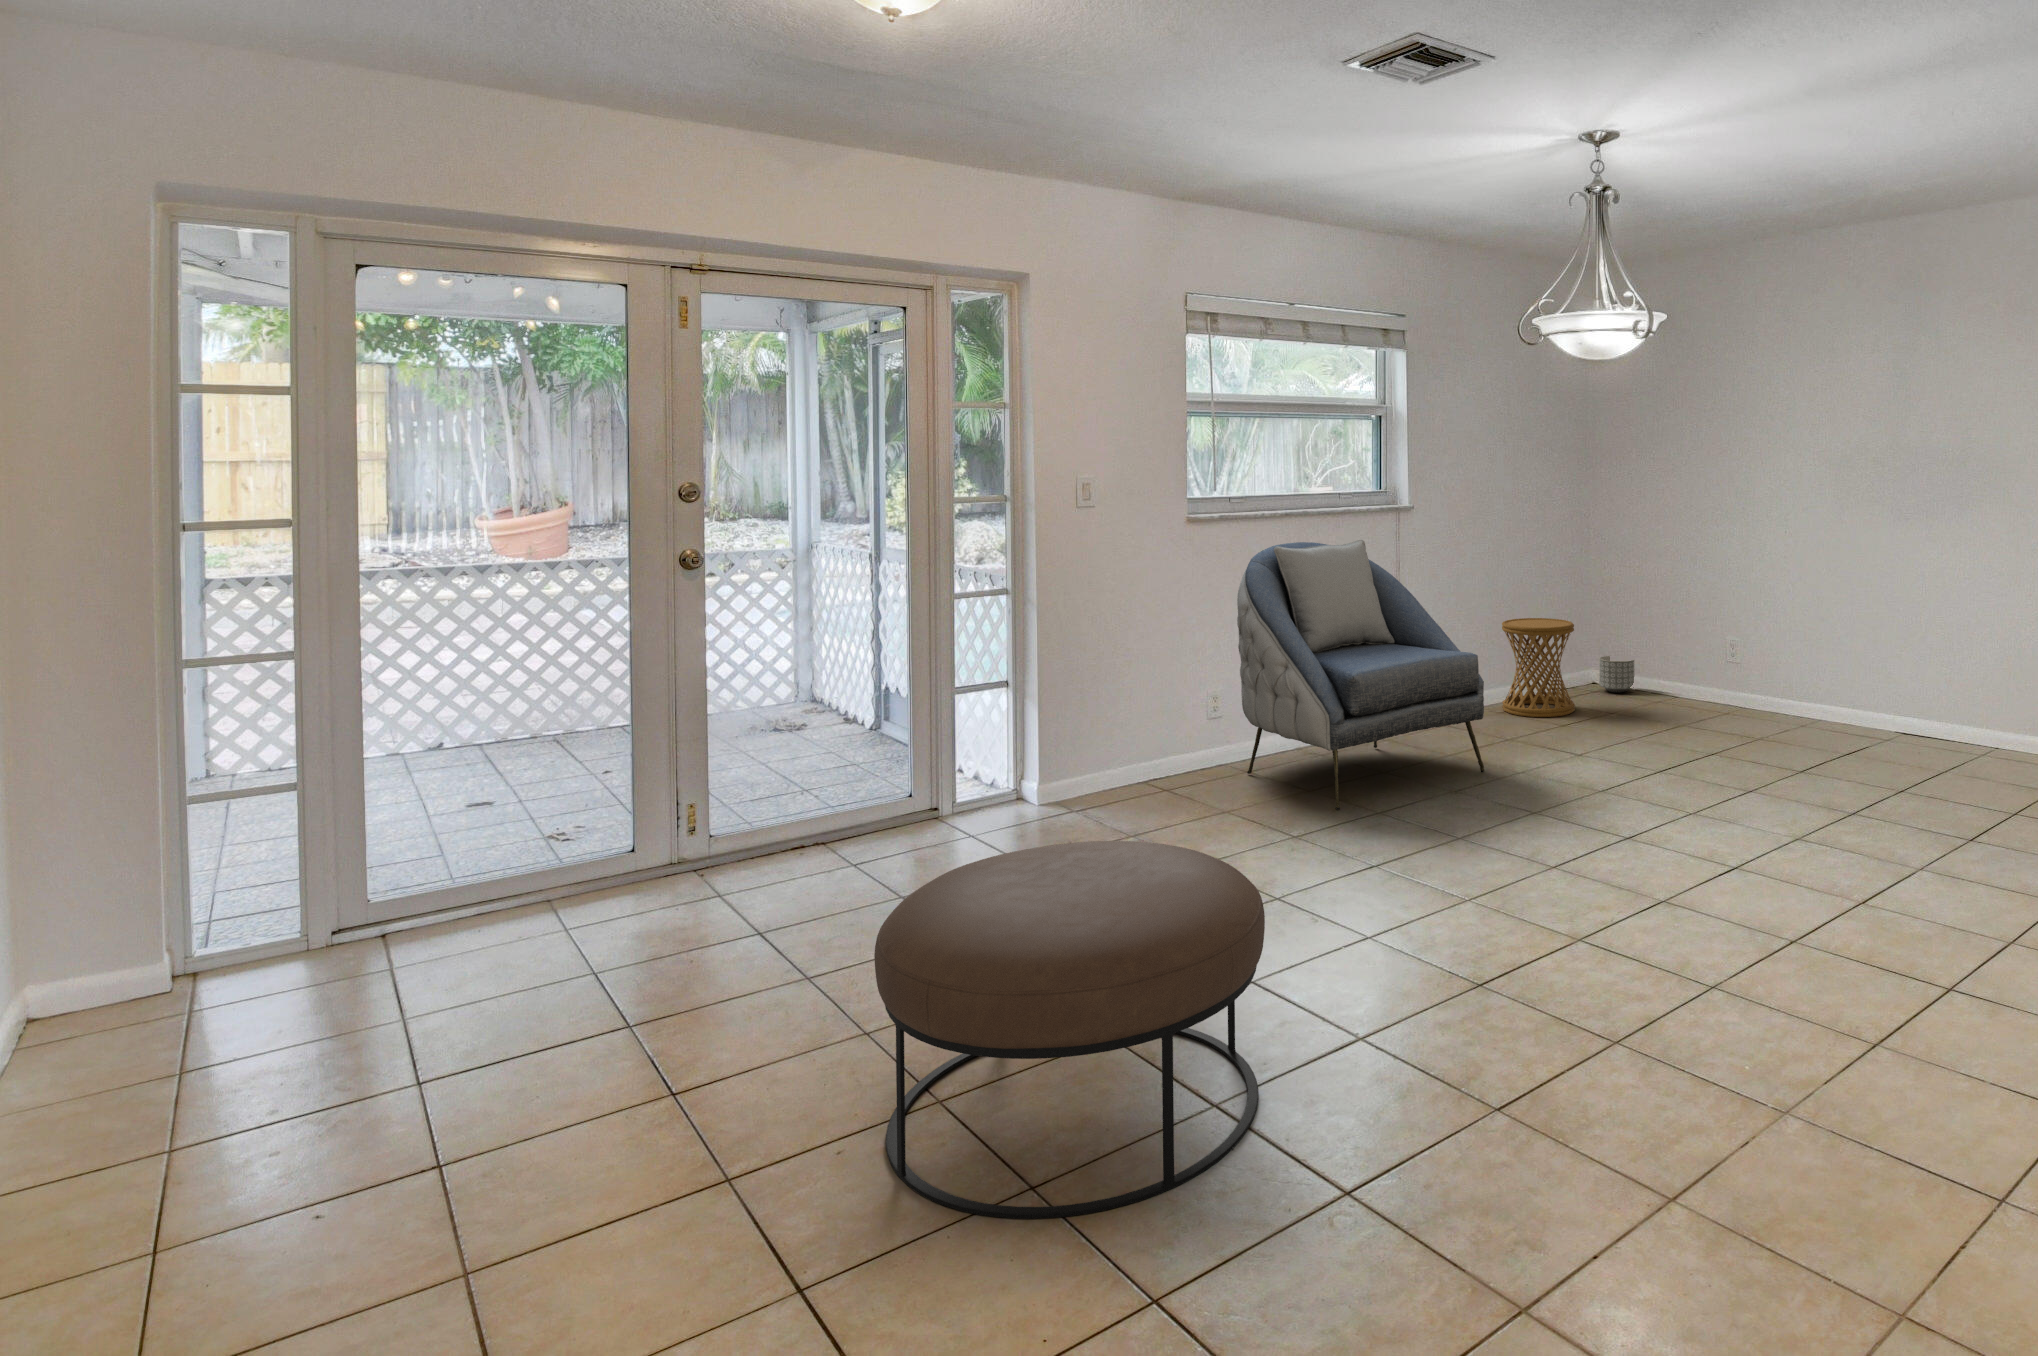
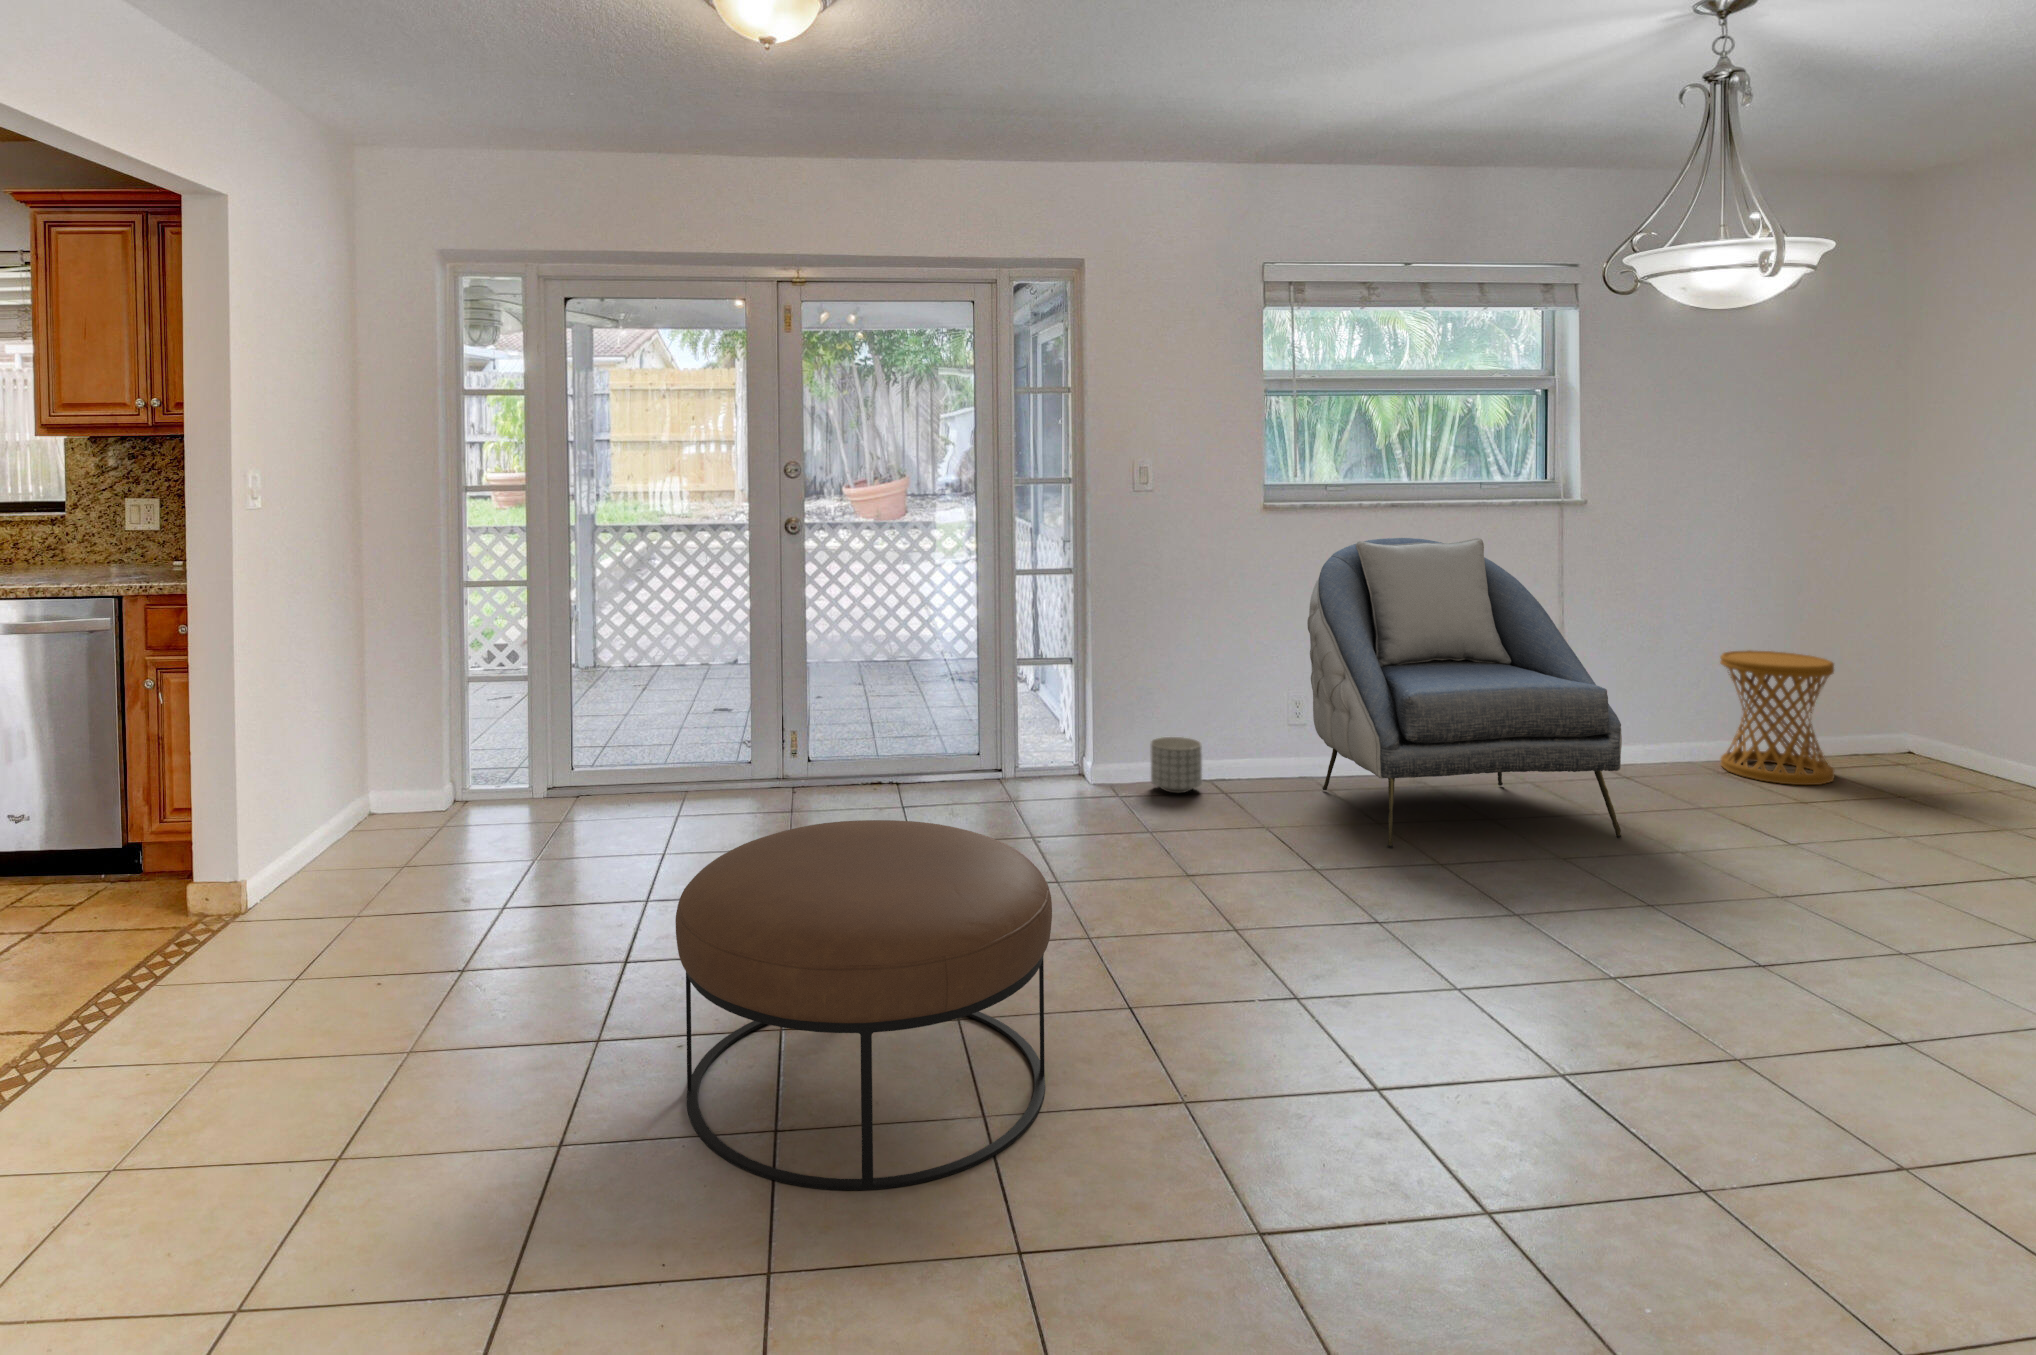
planter: present [1599,656,1635,693] -> present [1151,737,1202,793]

